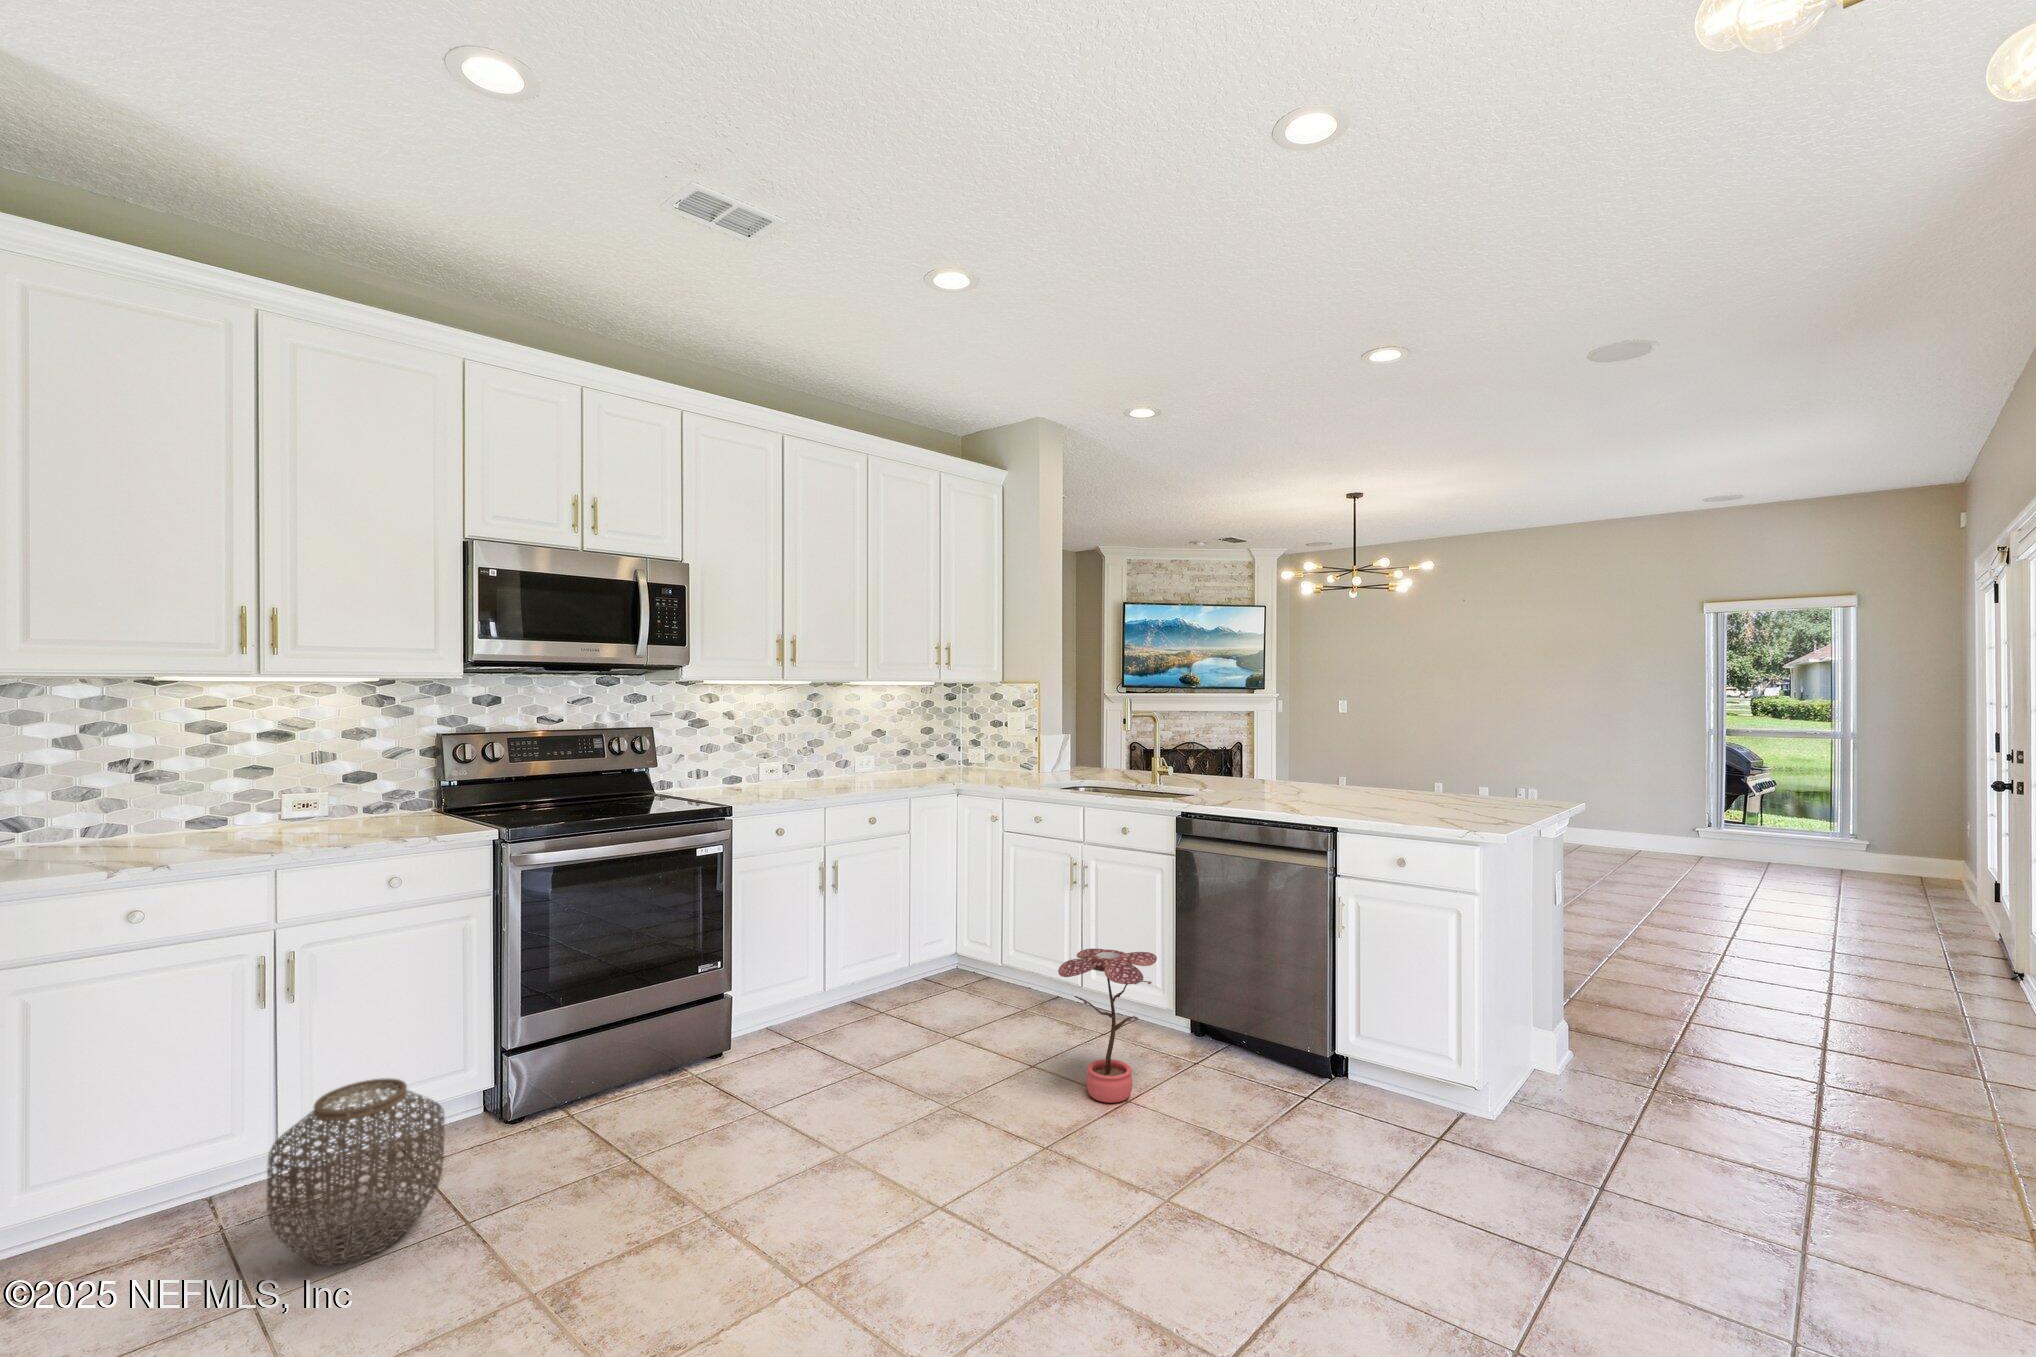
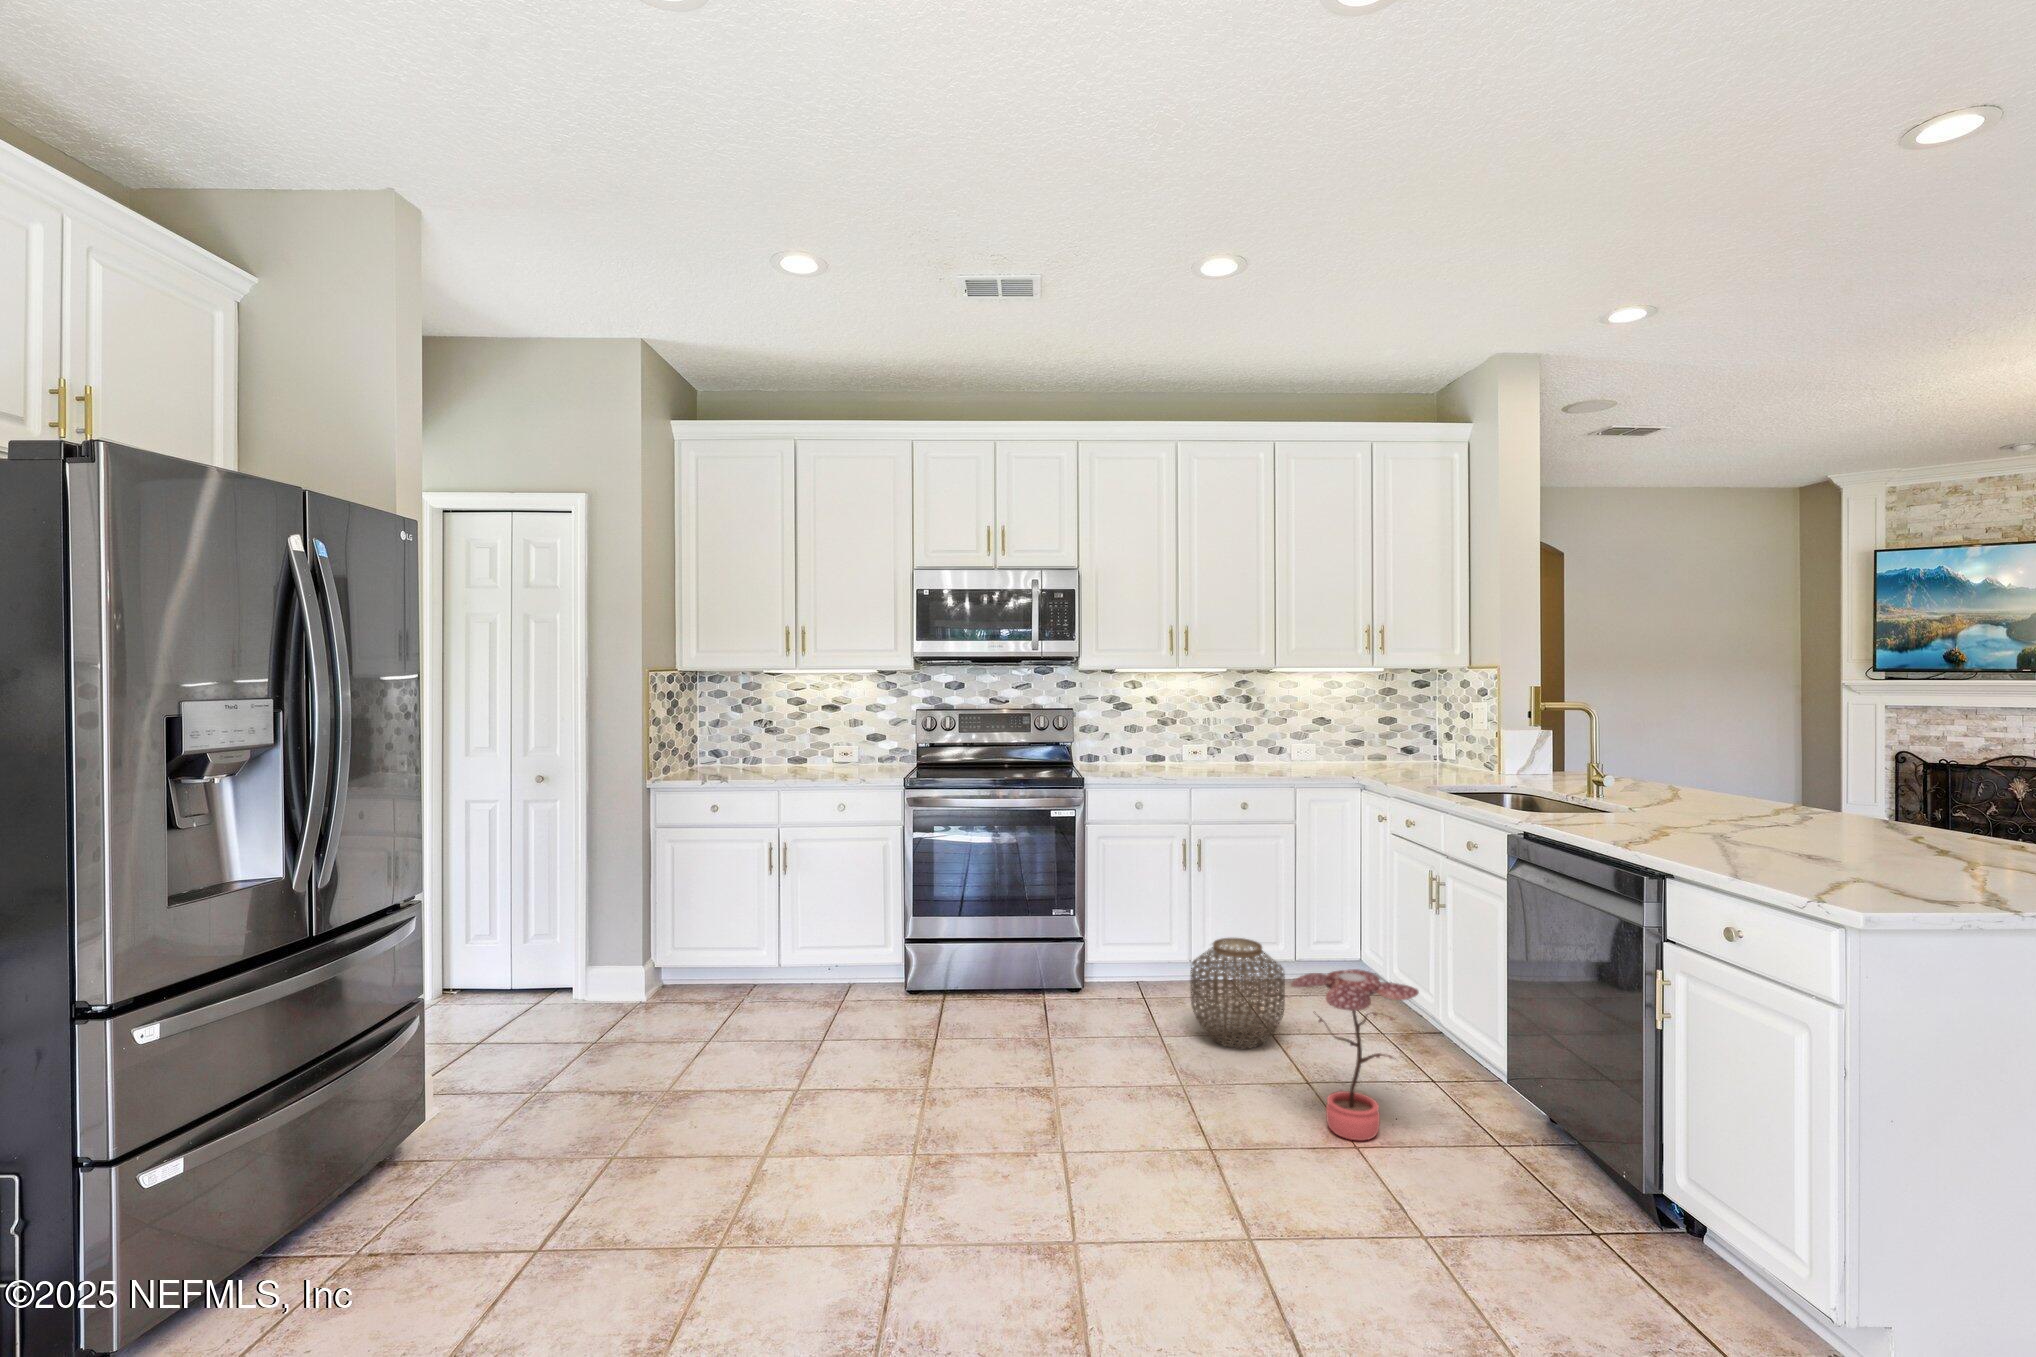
woven basket: present [267,1079,444,1265] -> present [1191,938,1285,1048]

